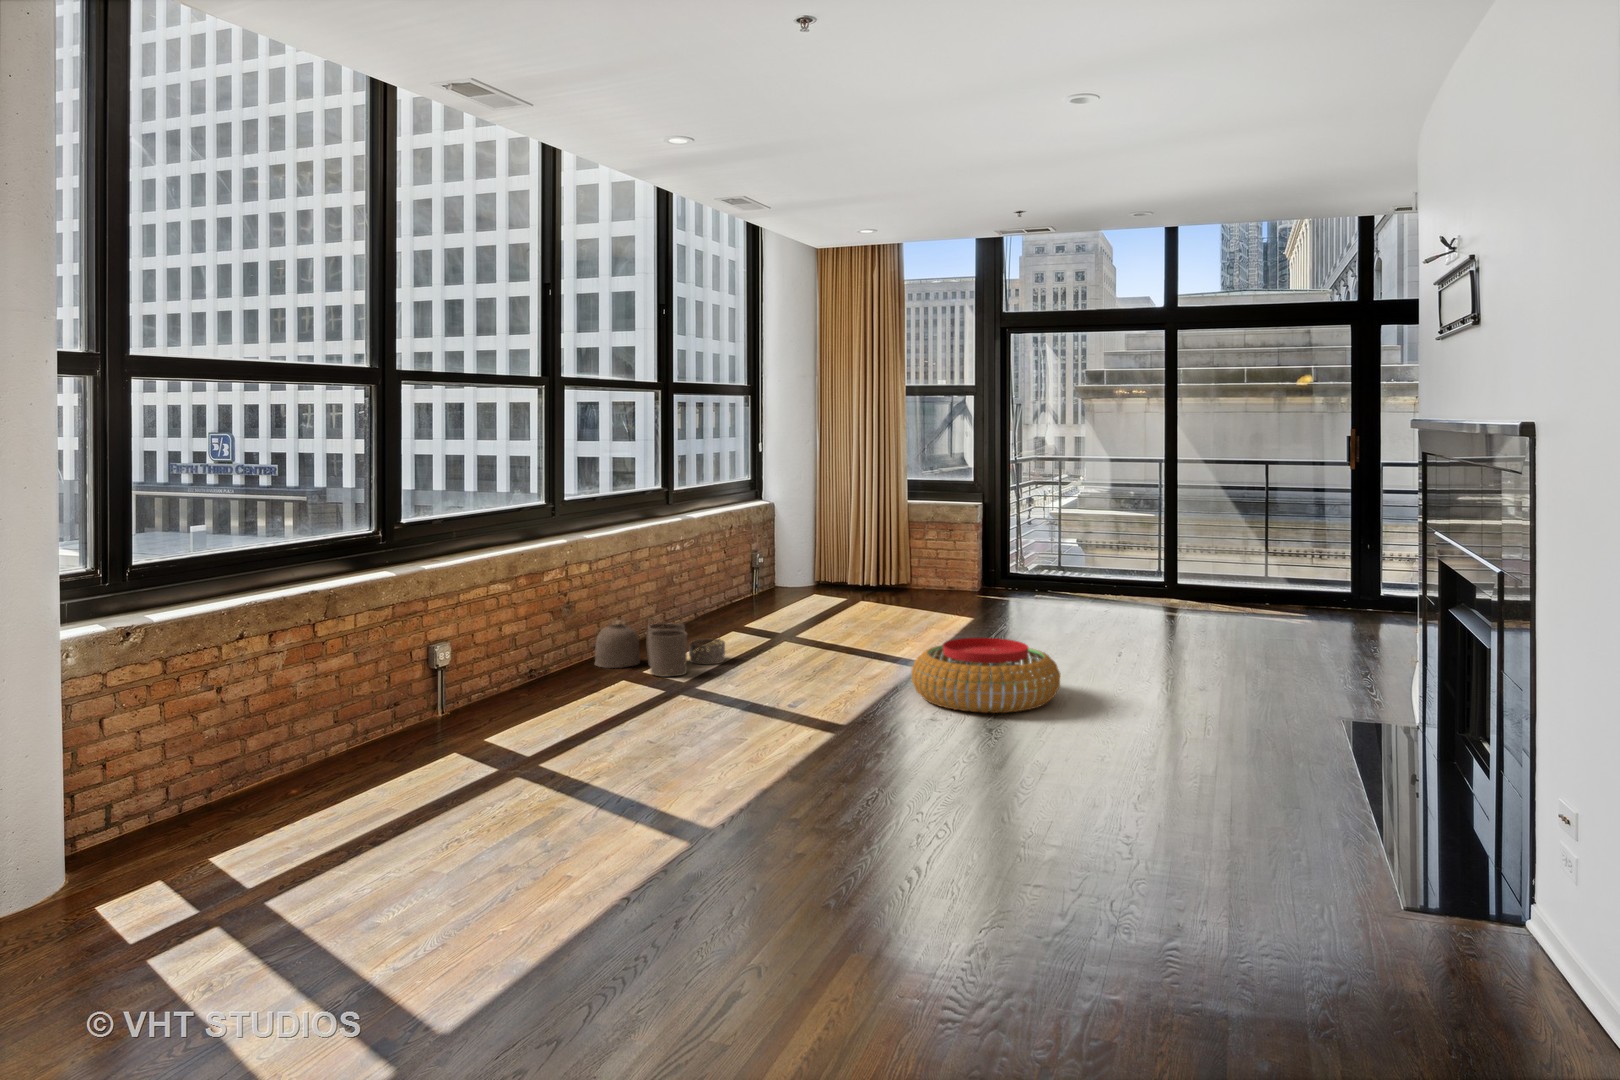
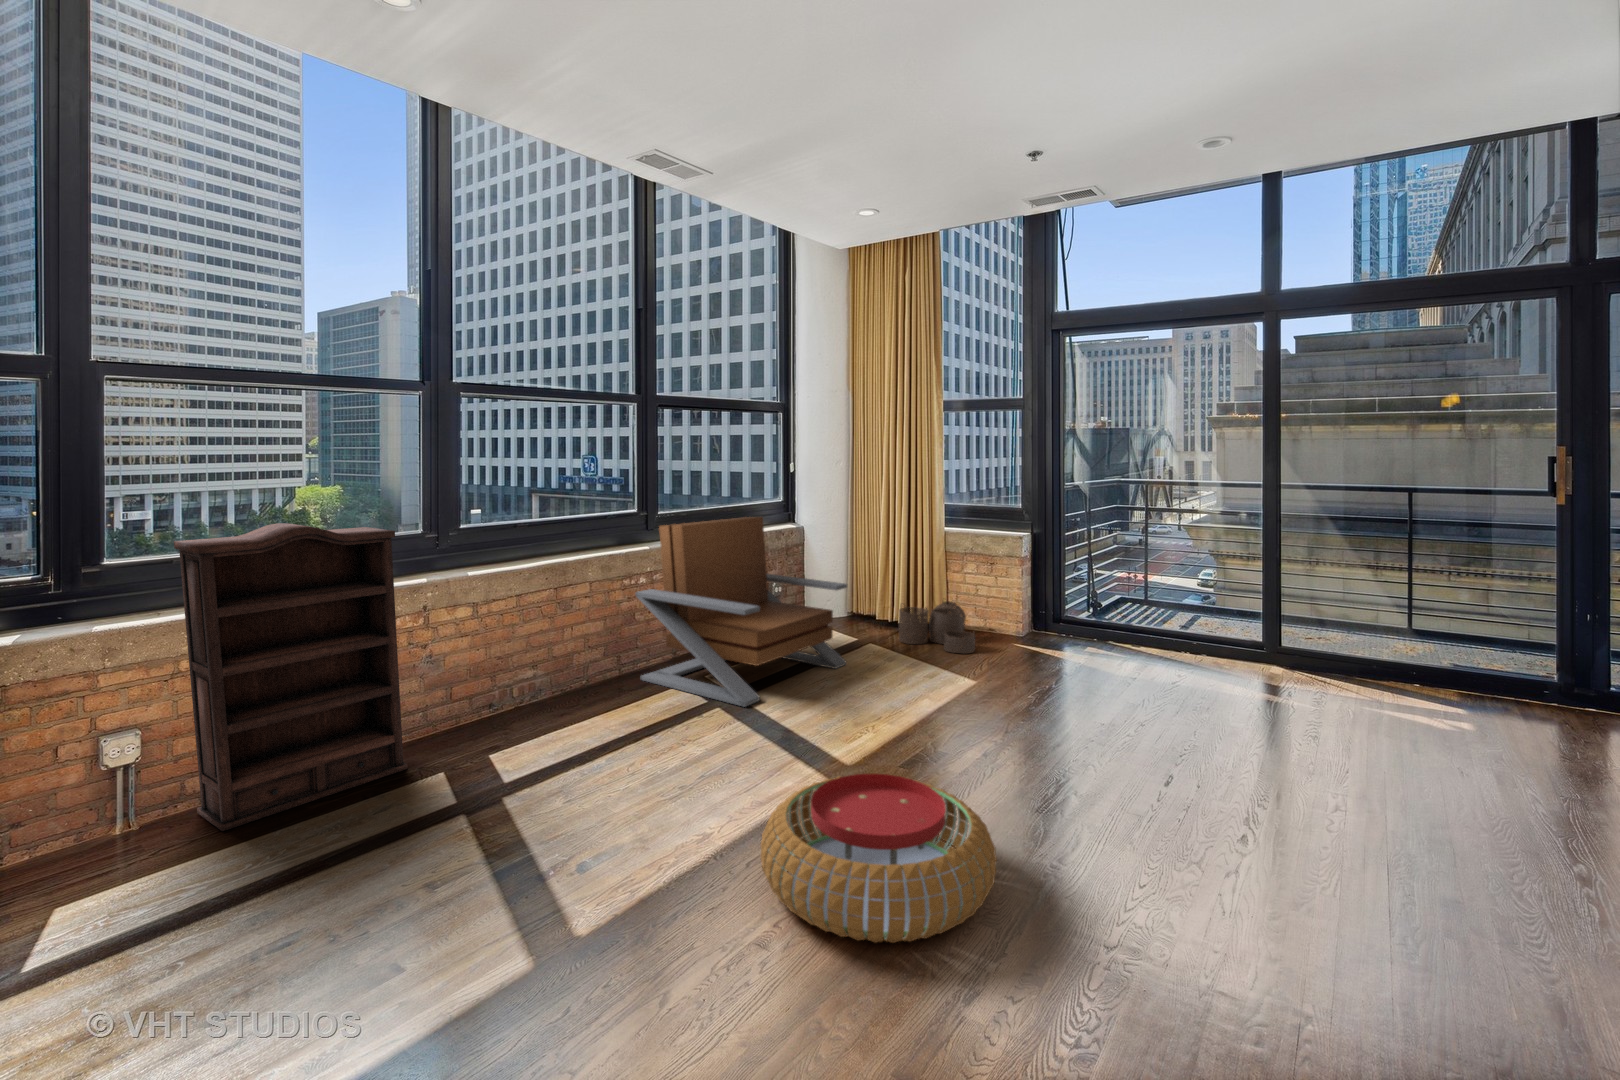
bookshelf: none [467,488,588,714] -> present [174,523,407,831]
lounge chair: none [683,488,852,641] -> present [636,517,847,707]
woven basket: present [595,619,725,676] -> present [899,601,975,653]

